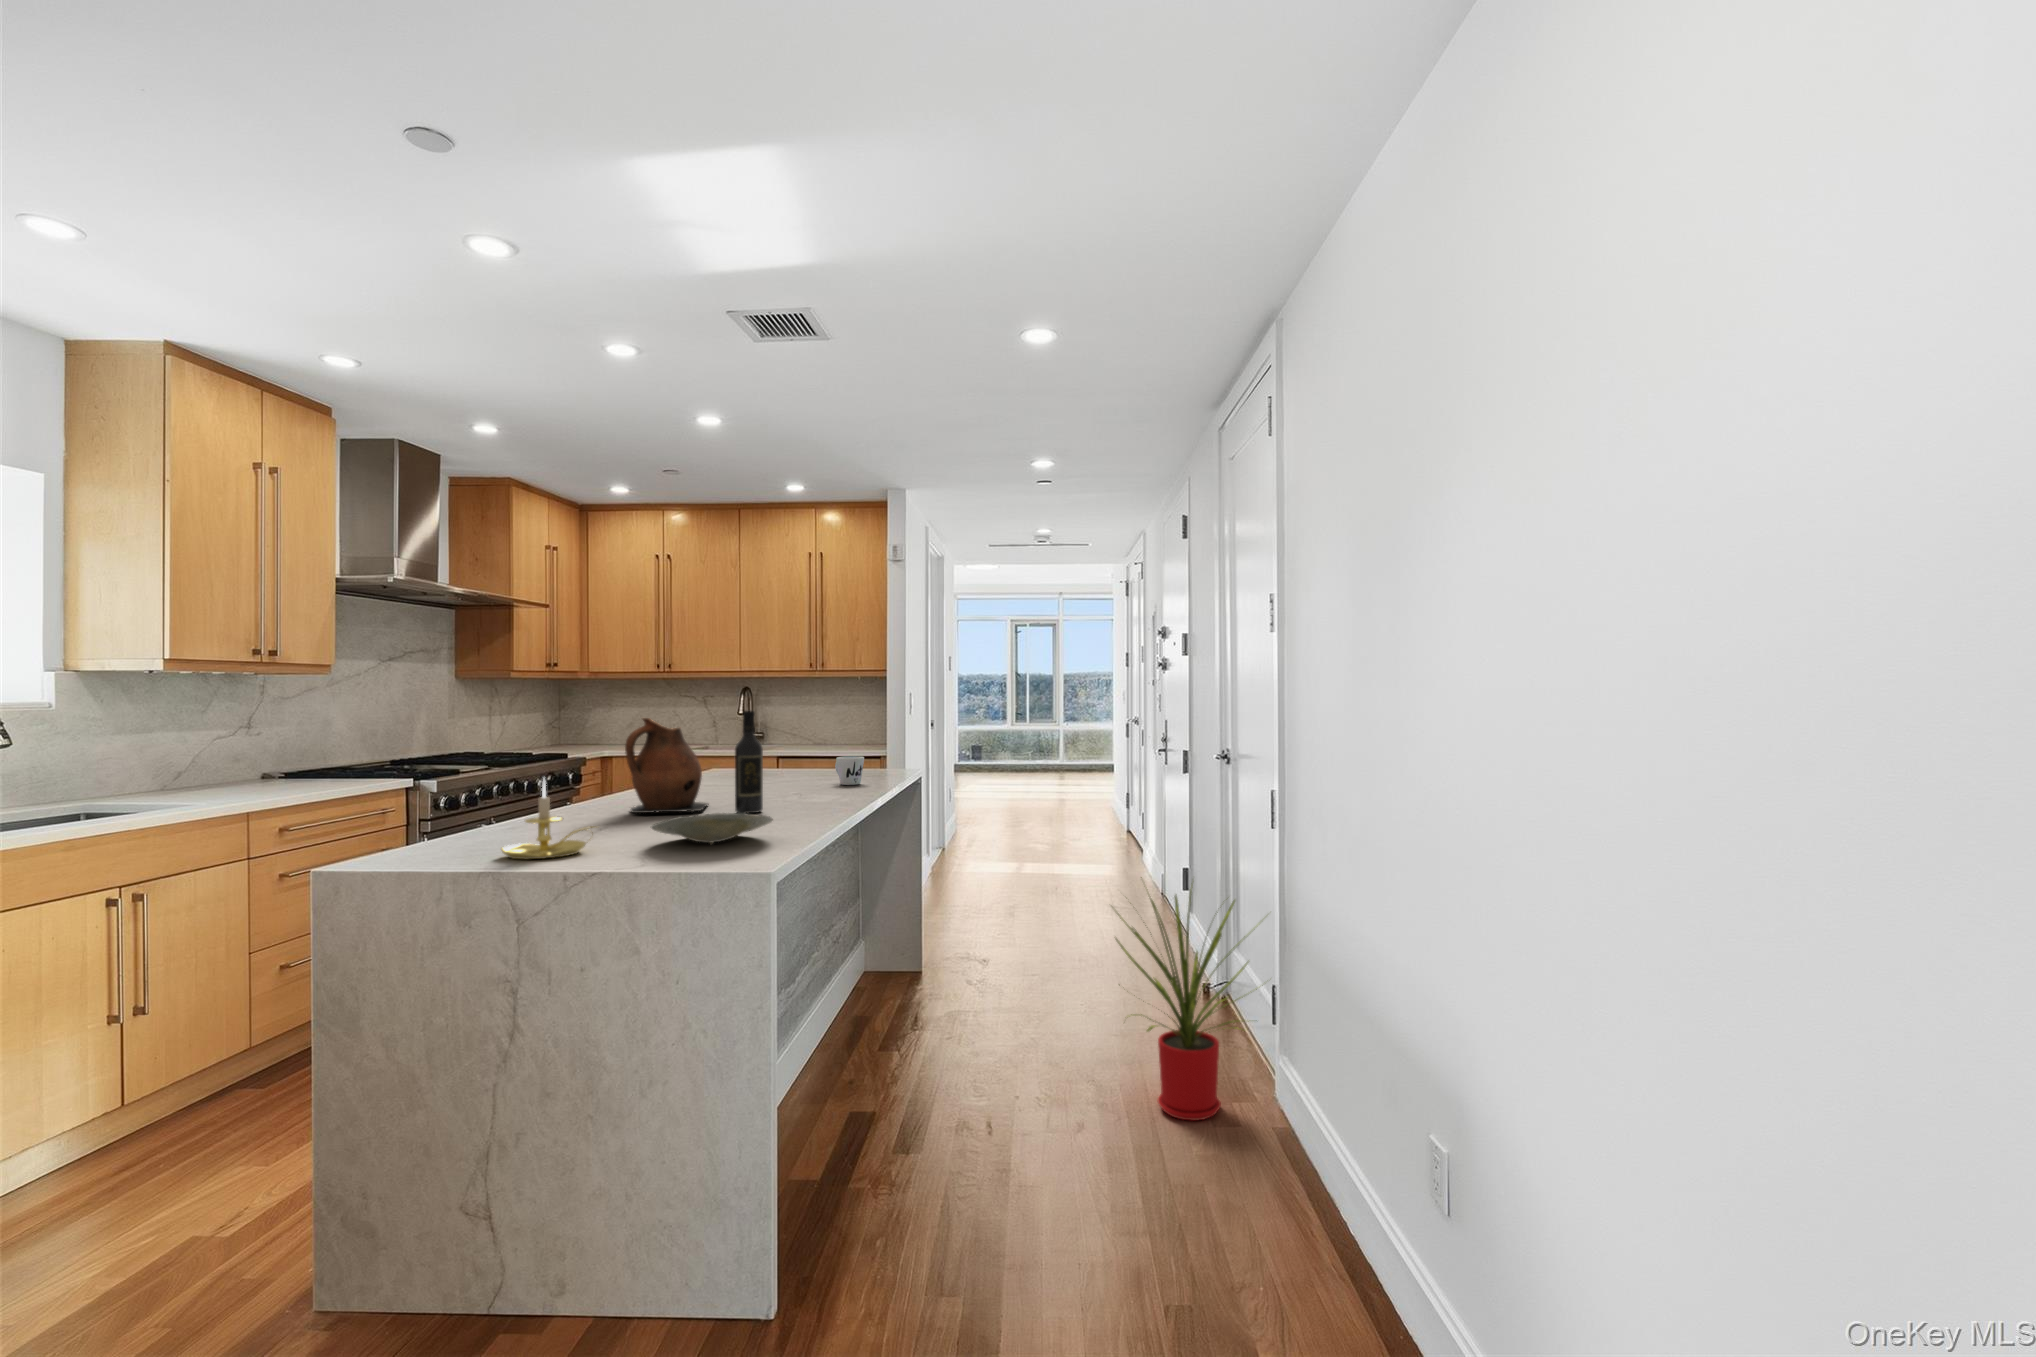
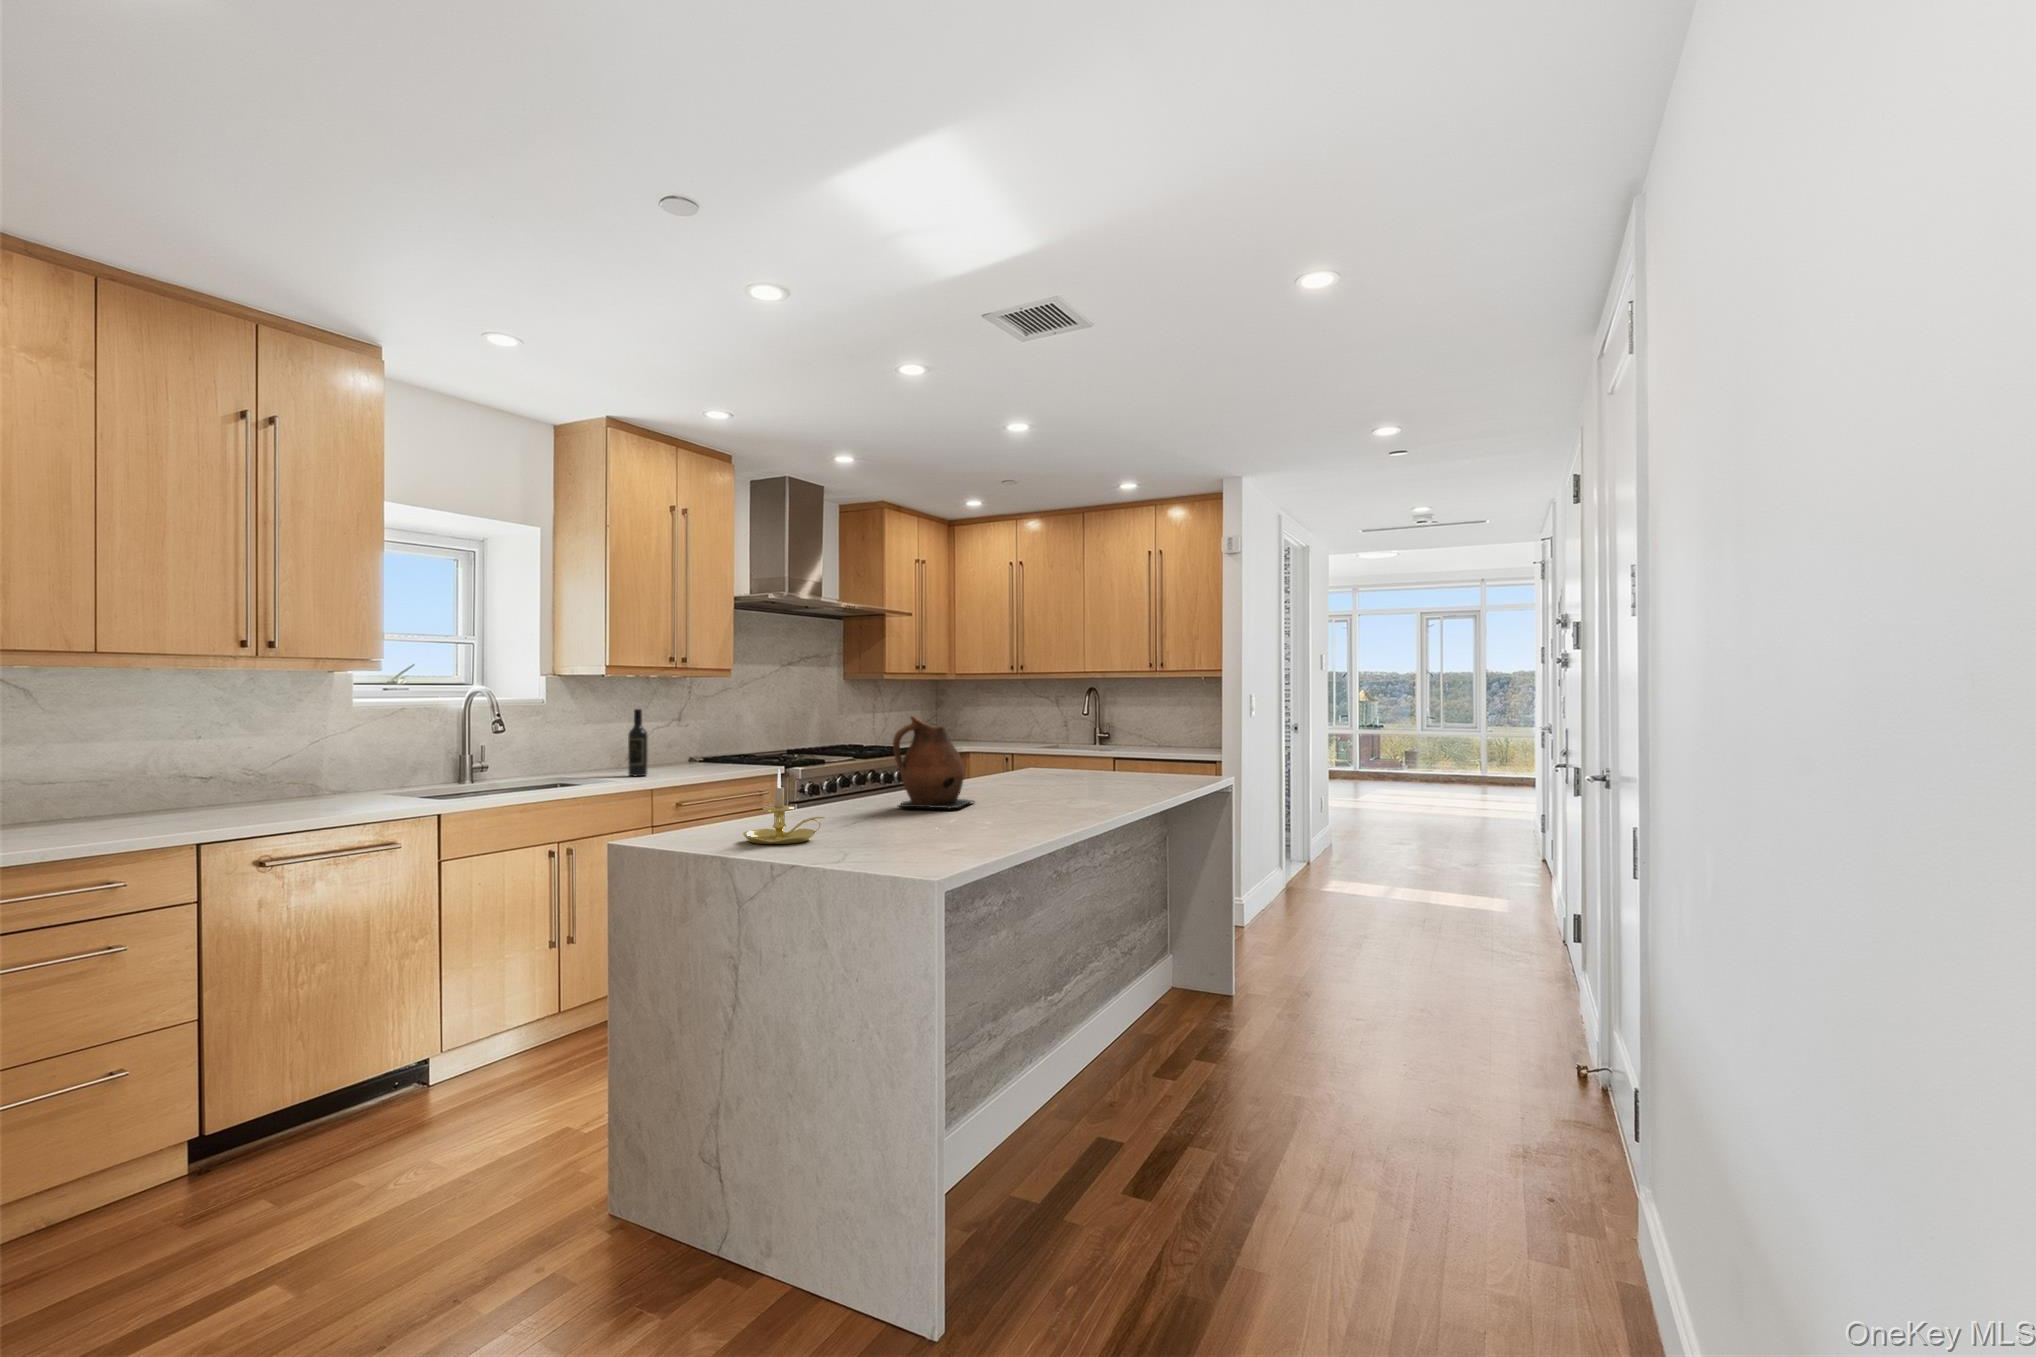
wine bottle: present [735,711,763,813] -> present [628,709,648,776]
mug: present [835,756,864,785] -> none [1121,760,1150,789]
plate: present [651,813,773,844] -> none [869,811,983,842]
house plant: present [1116,877,1263,1120] -> none [1391,916,1613,1229]

